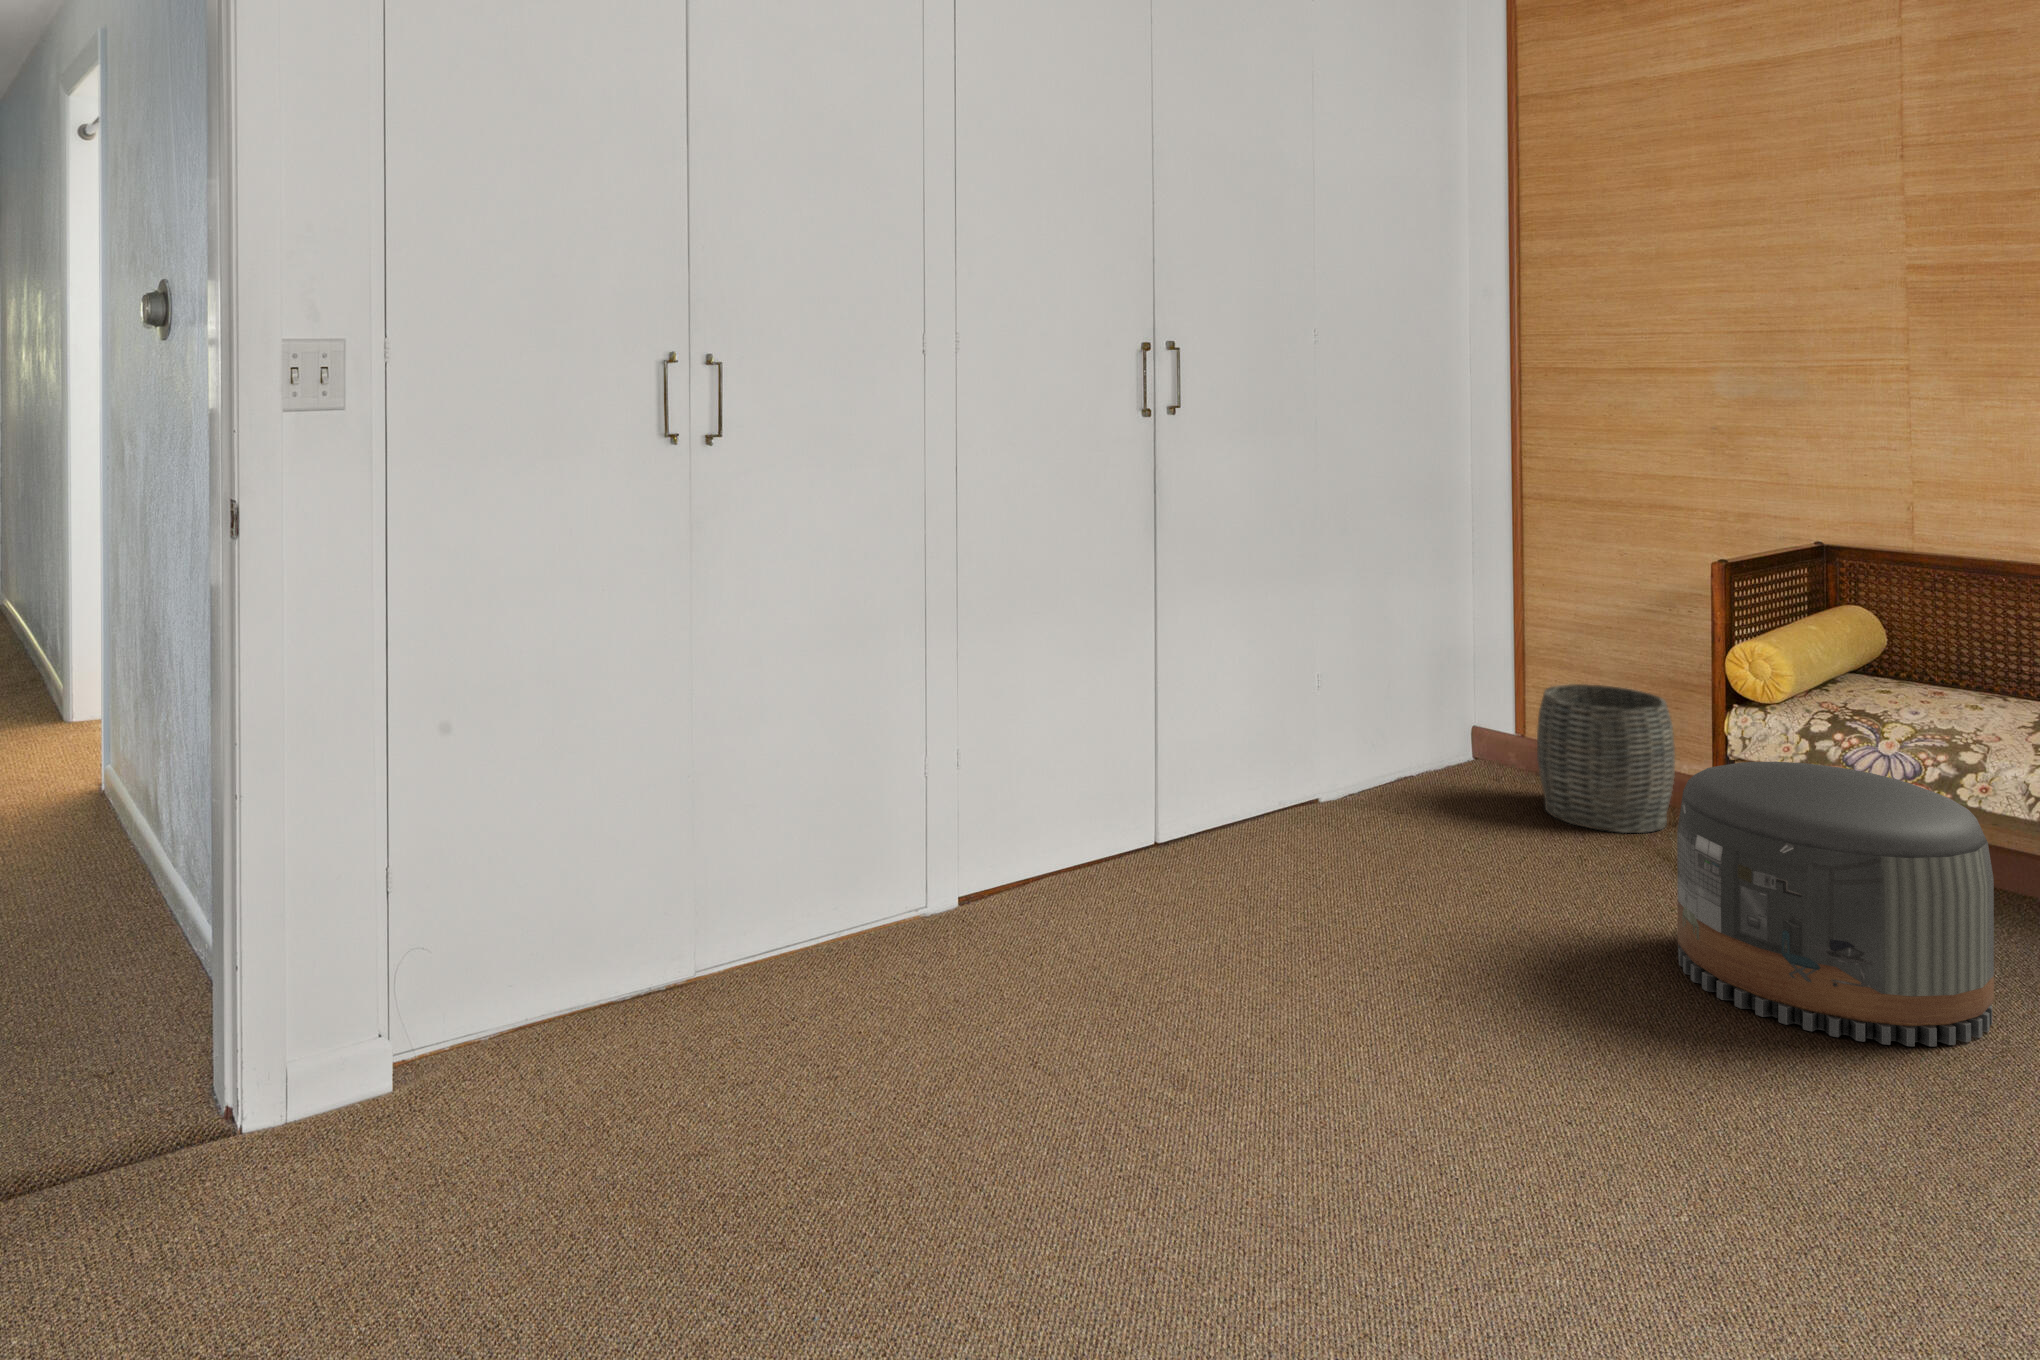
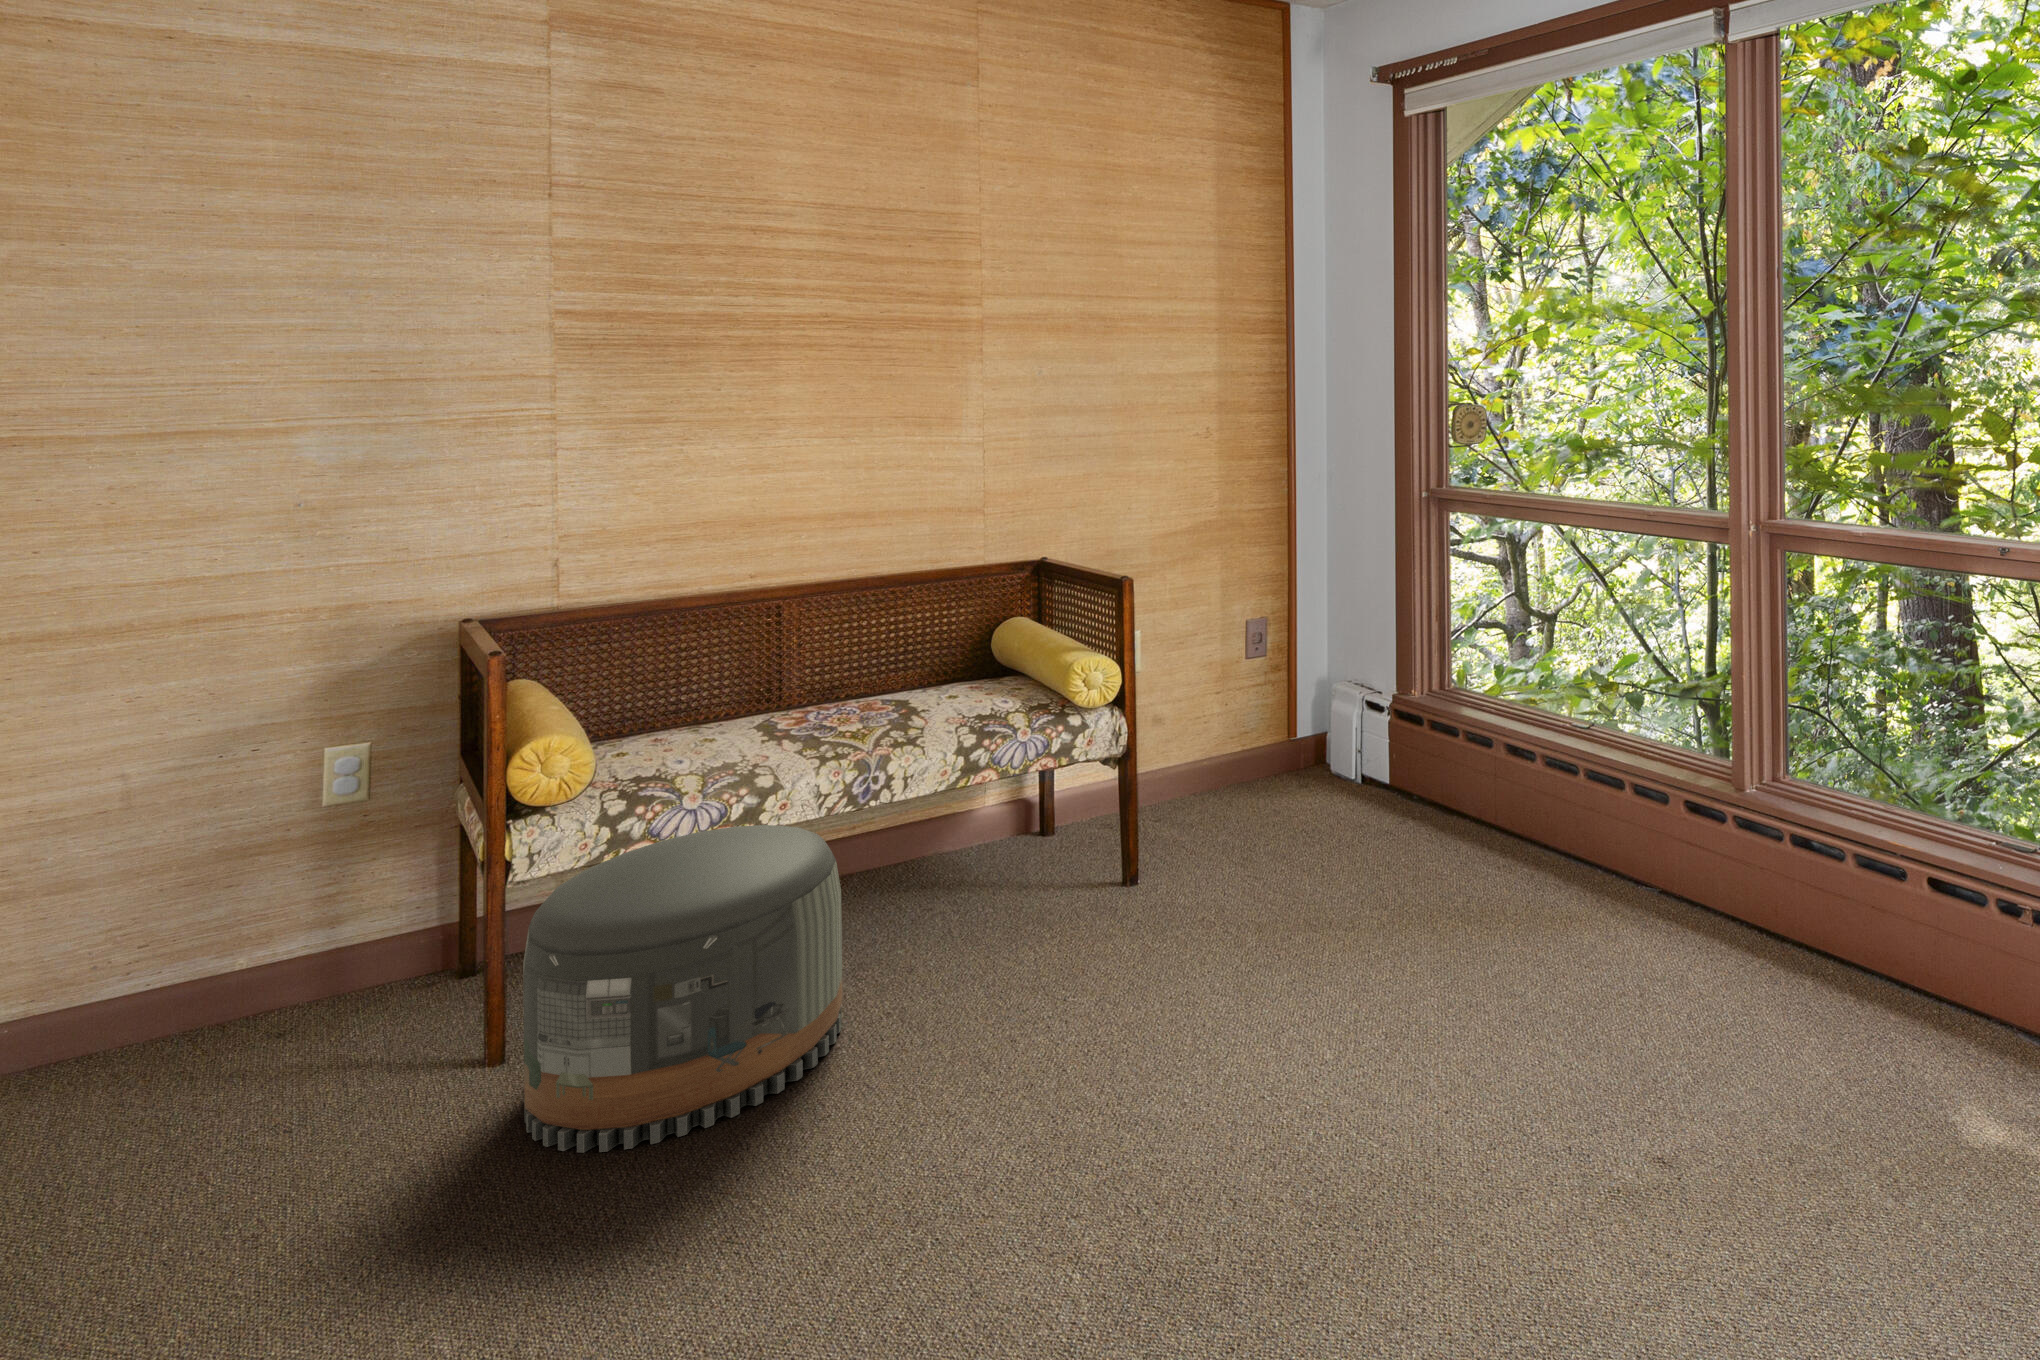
woven basket: present [1537,684,1675,833] -> none [99,856,334,1085]

